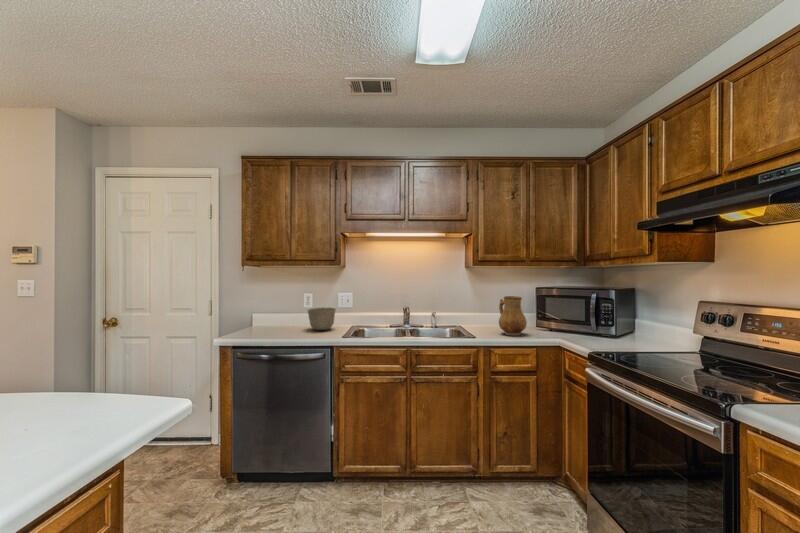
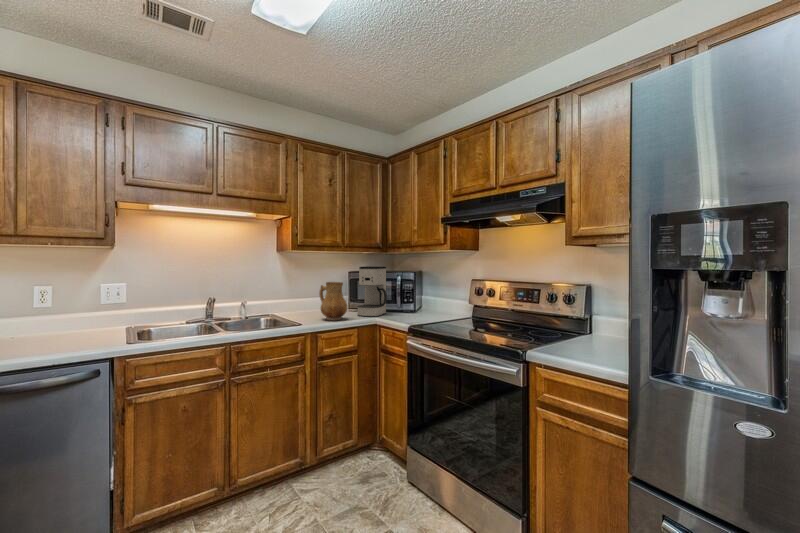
coffee maker: none [541,280,578,336] -> present [357,266,387,317]
ceramic bowl: present [308,308,336,330] -> none [49,306,102,339]

